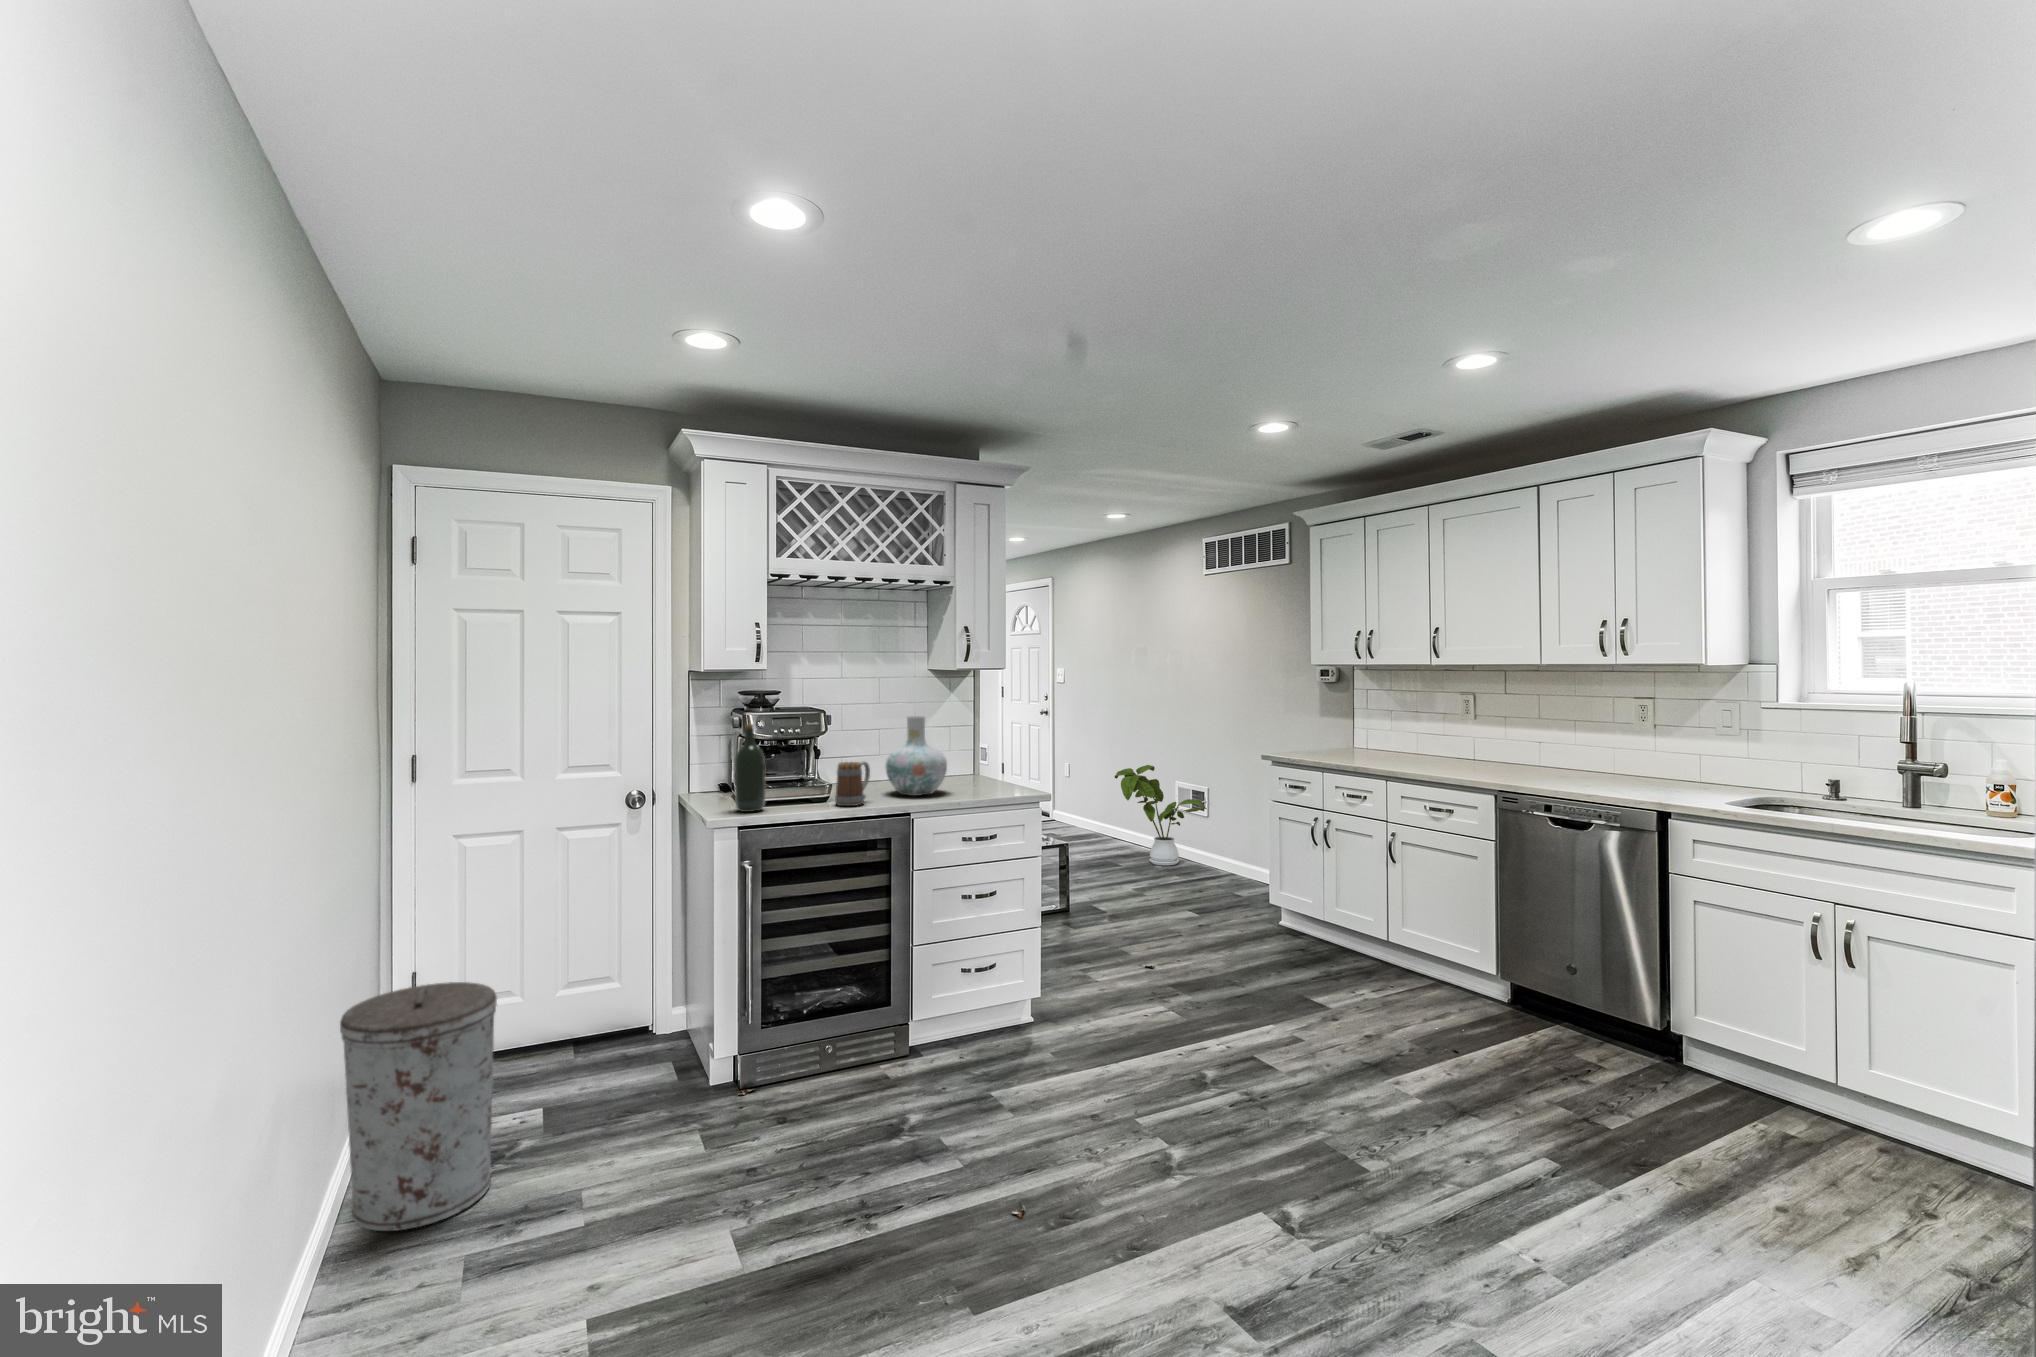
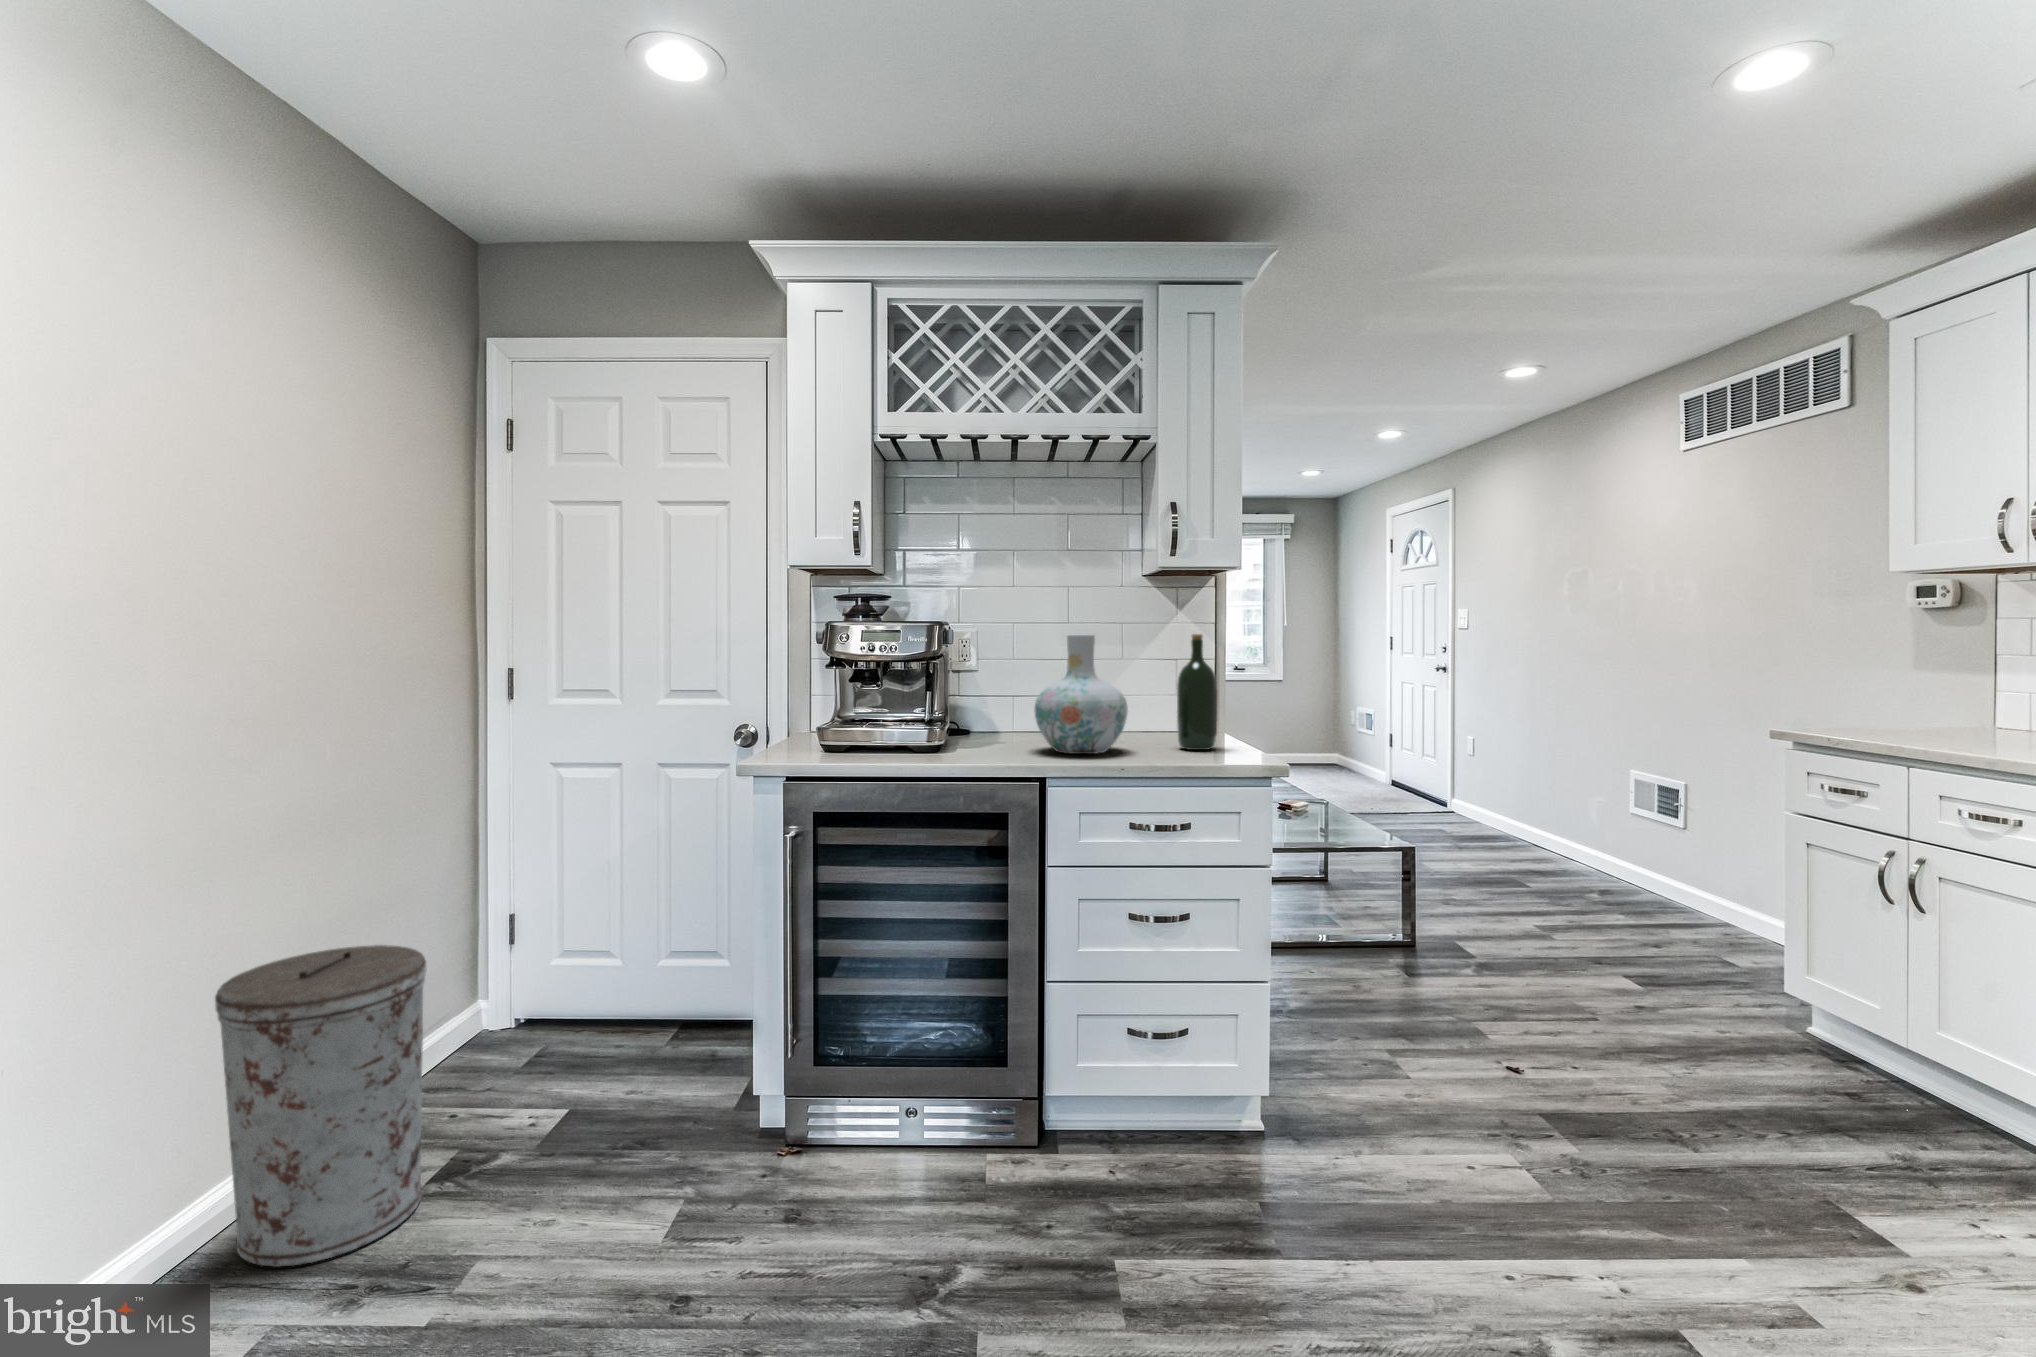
wine bottle: present [735,724,766,812] -> present [1177,634,1217,750]
mug: present [835,761,870,806] -> none [936,697,996,761]
house plant: present [1115,765,1206,866] -> none [1522,744,1680,896]

